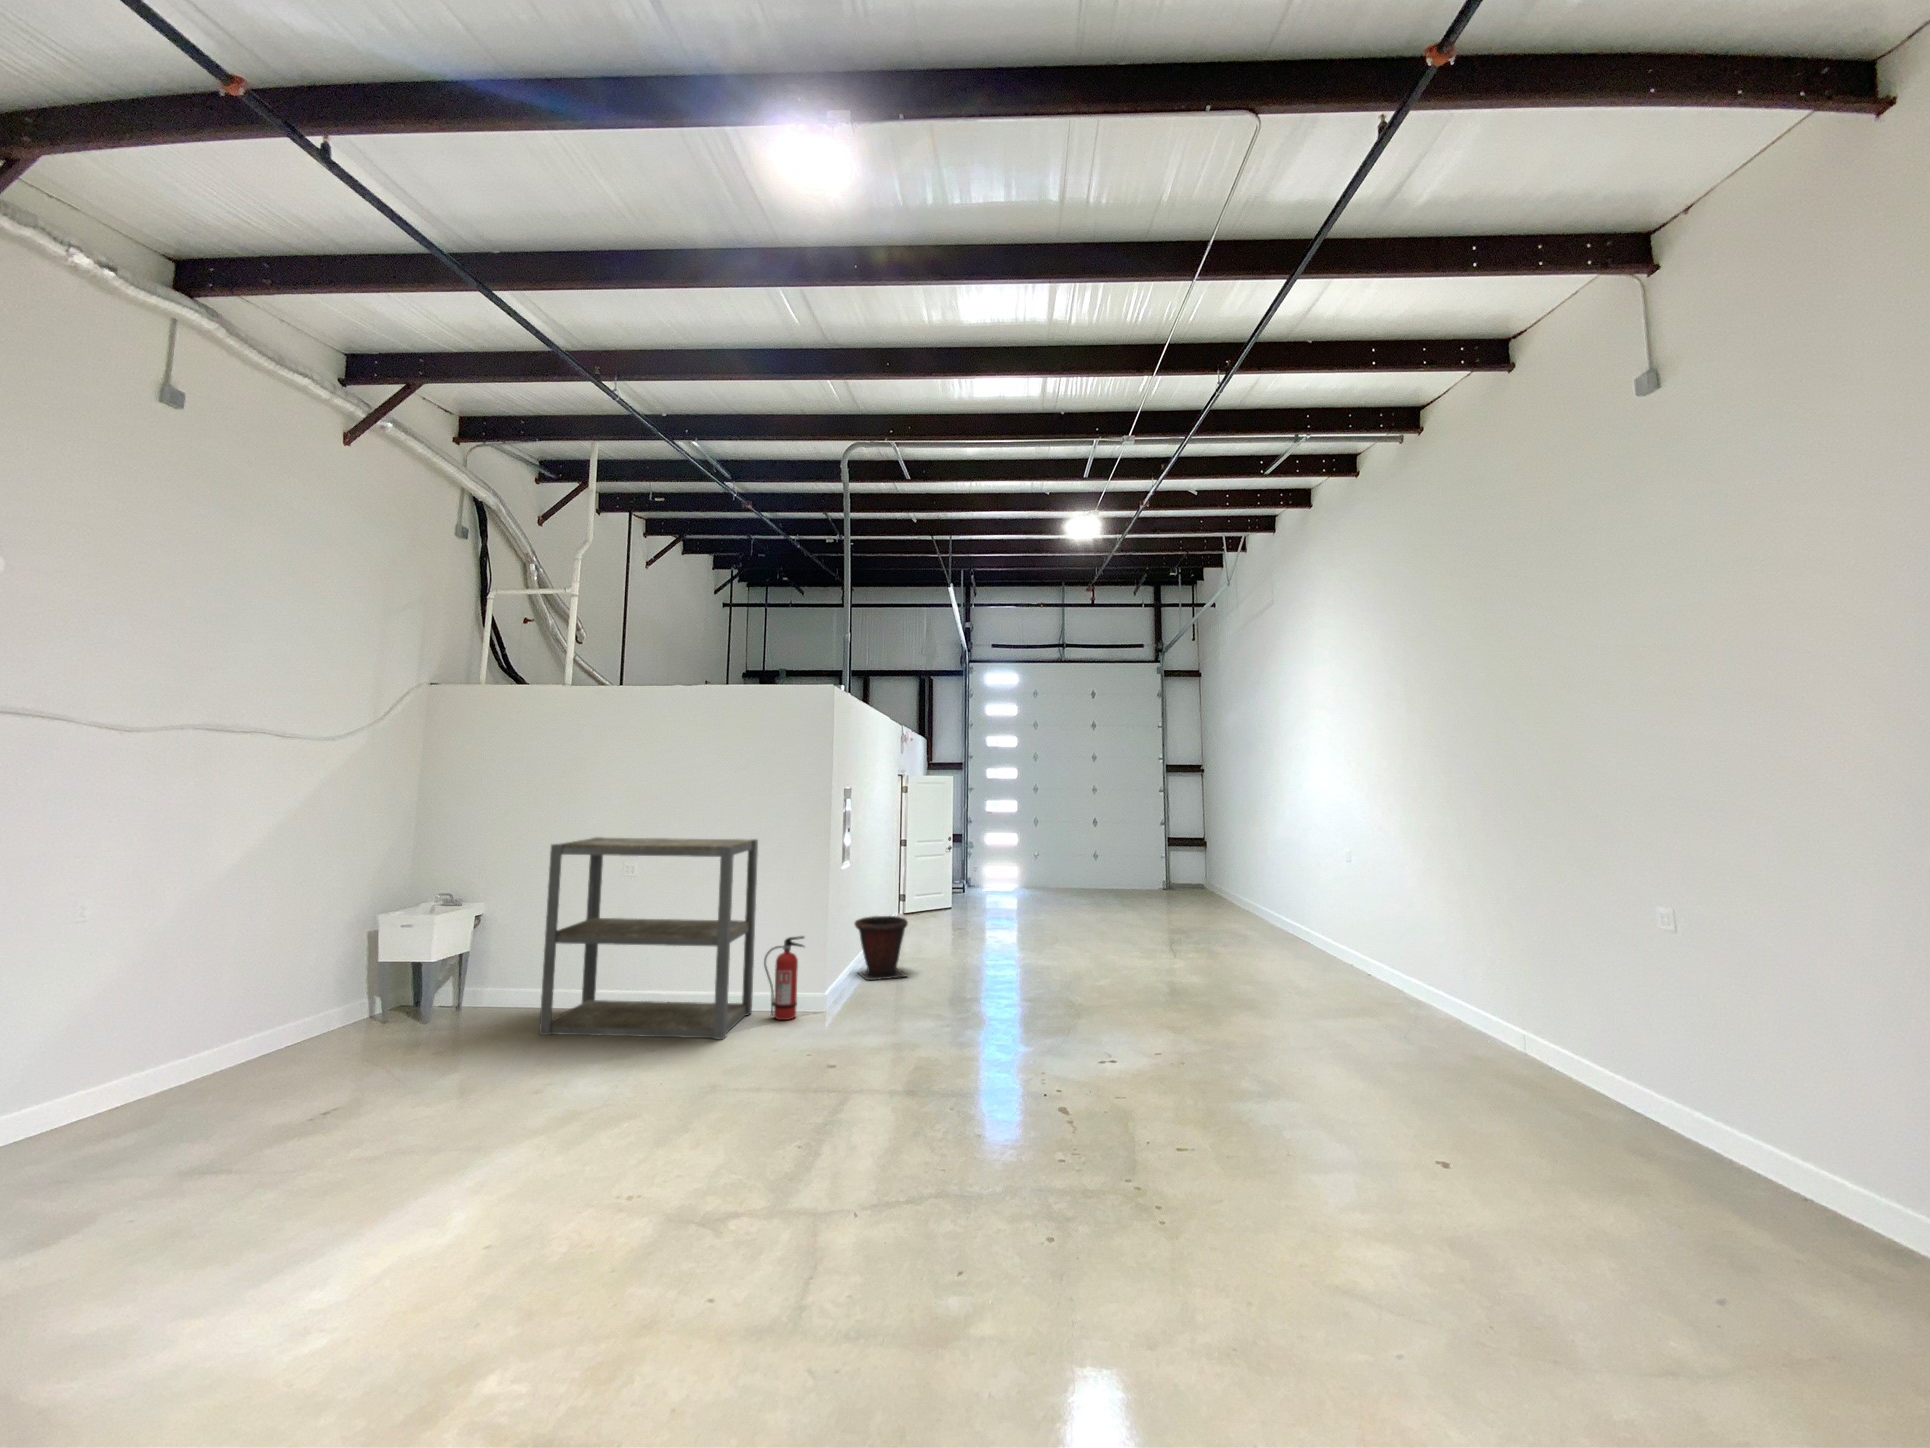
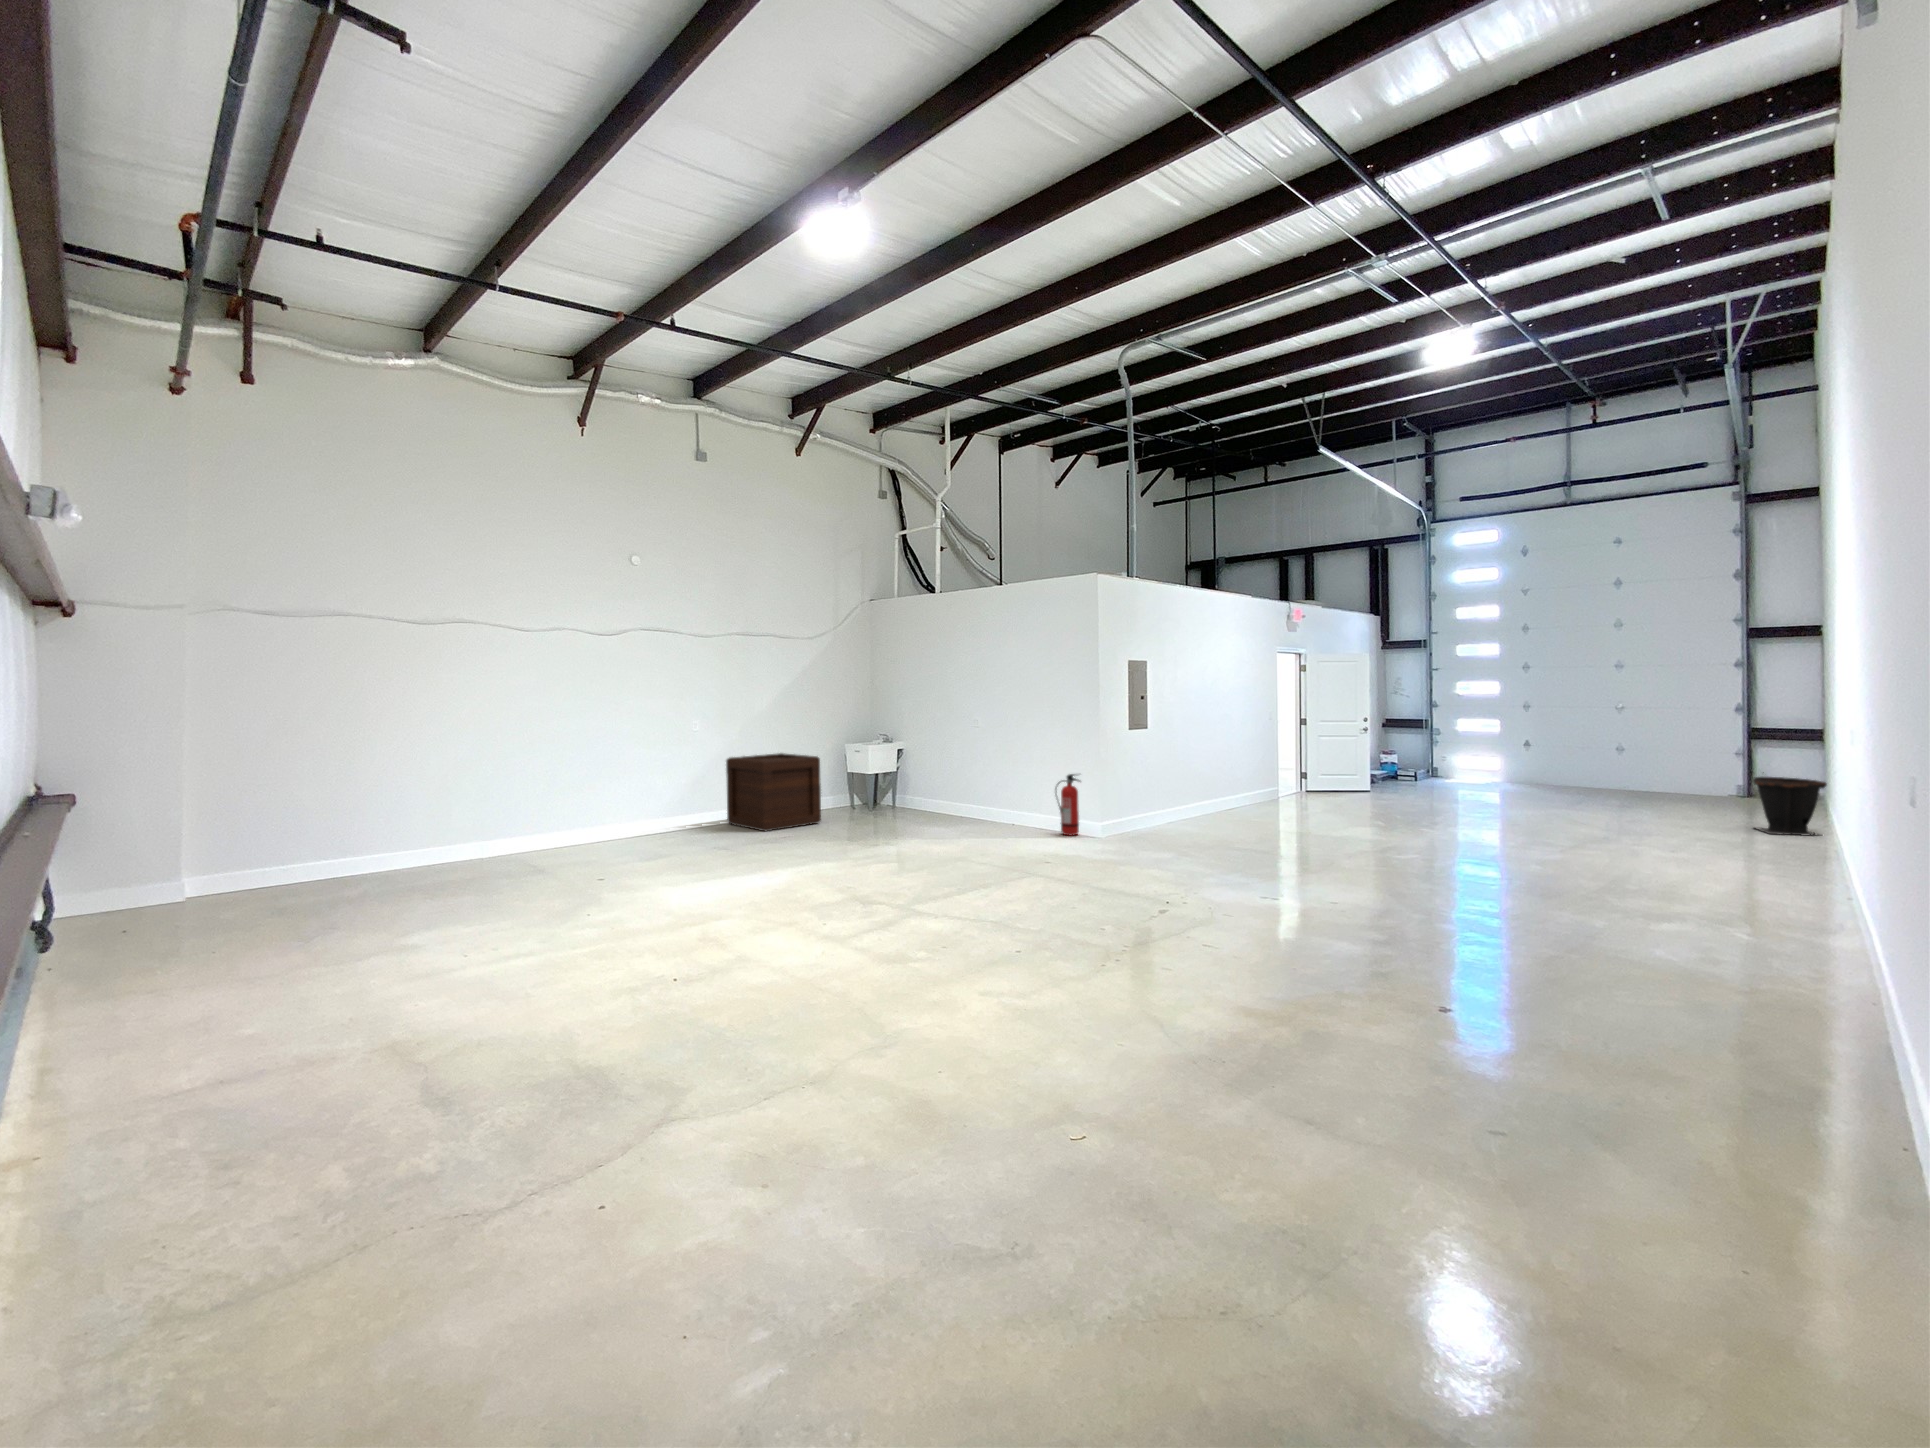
shelving unit: present [539,837,758,1040] -> none [915,699,1053,838]
bucket: present [855,916,908,980] -> present [1753,777,1827,835]
wooden crate: none [124,946,367,1113] -> present [726,753,821,831]

